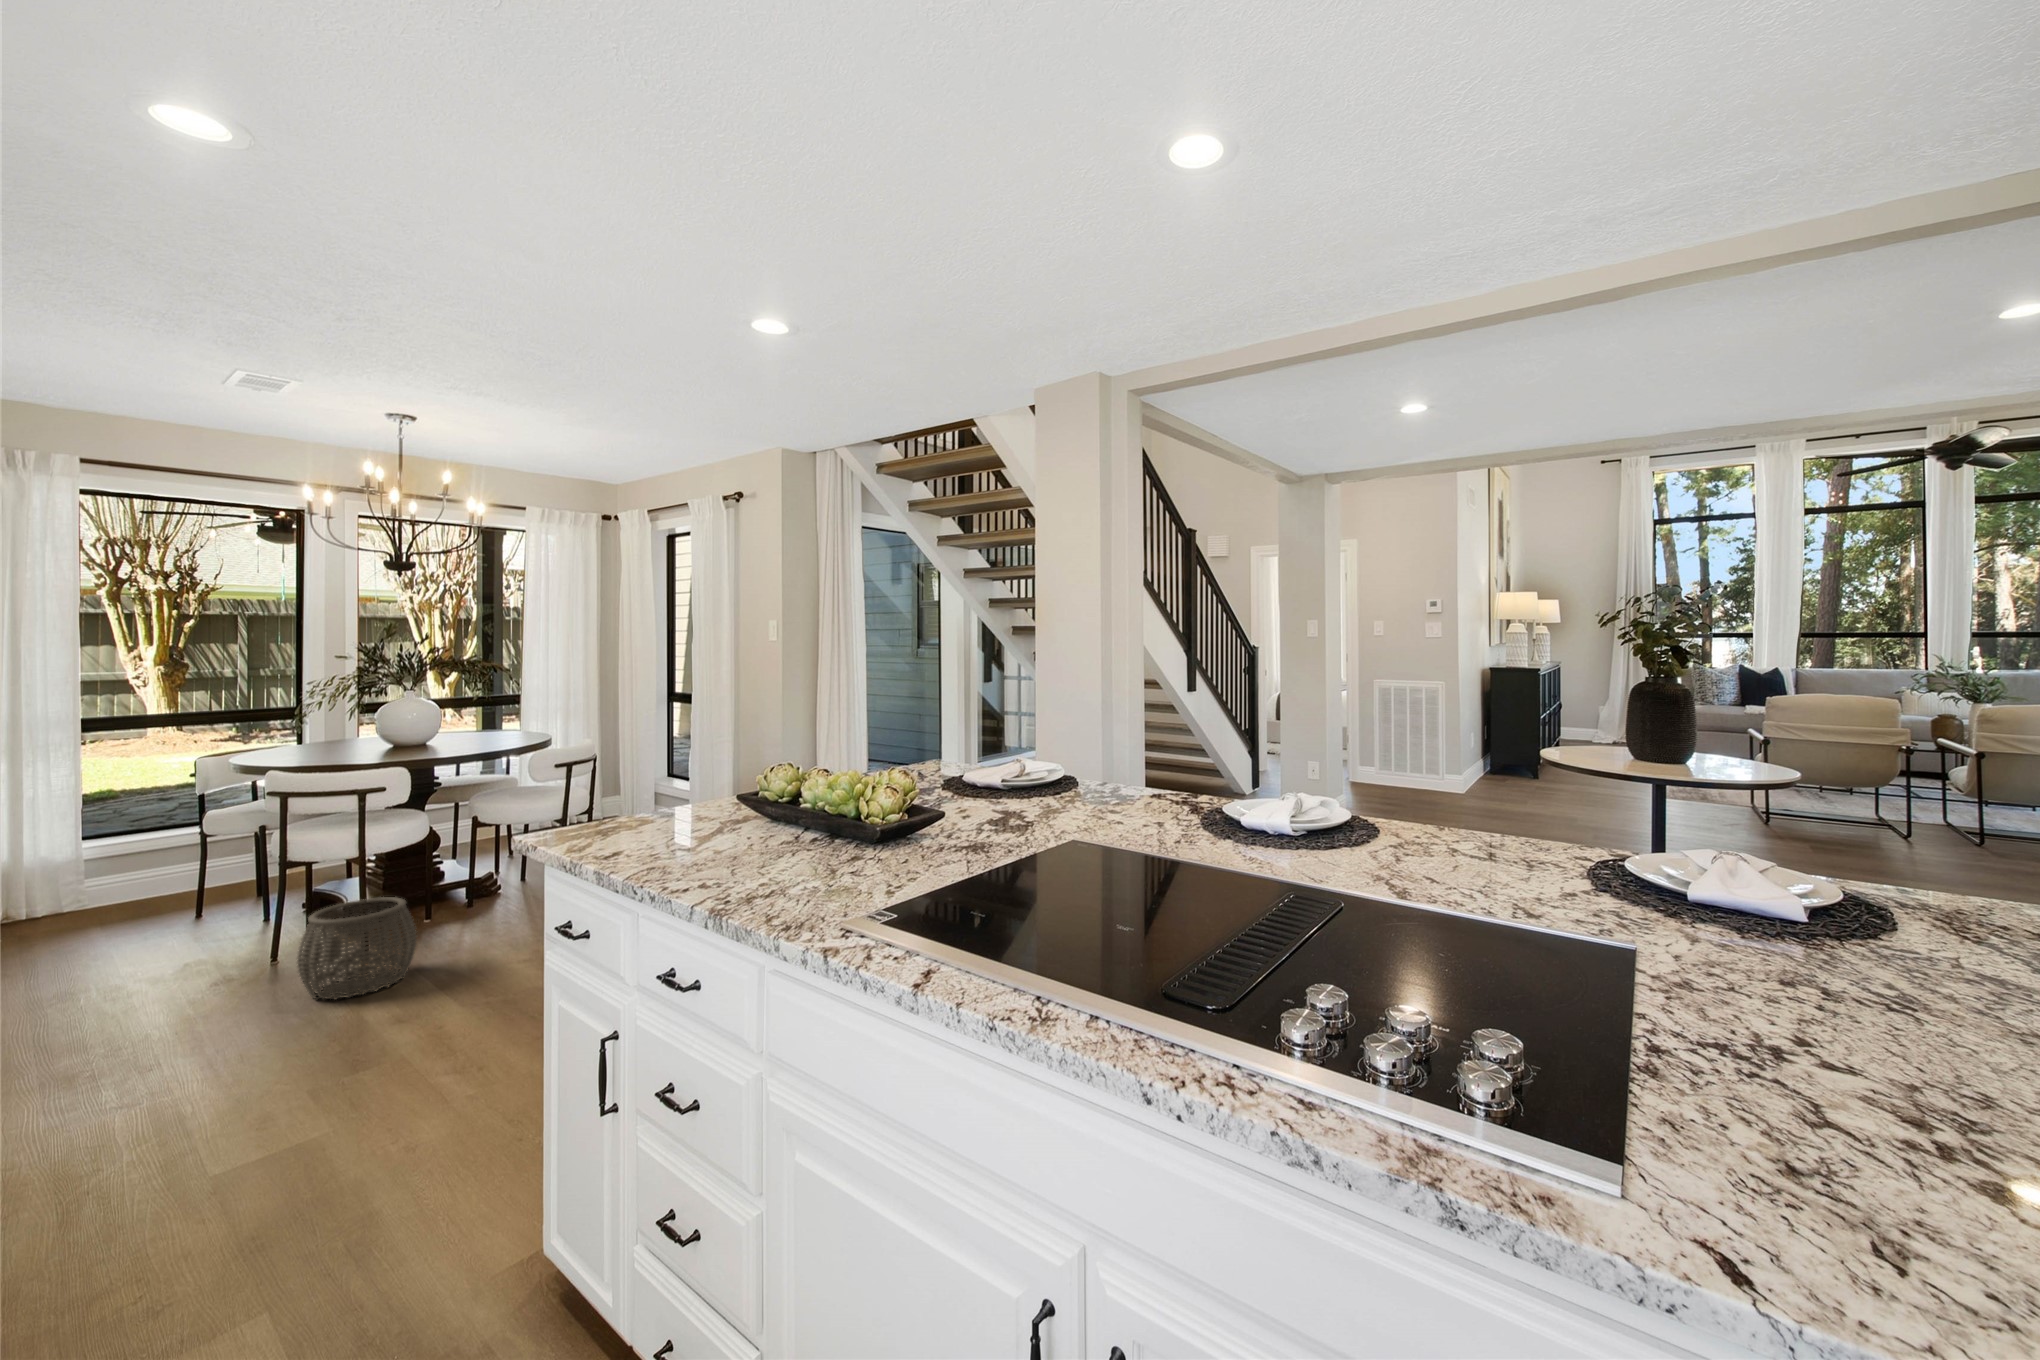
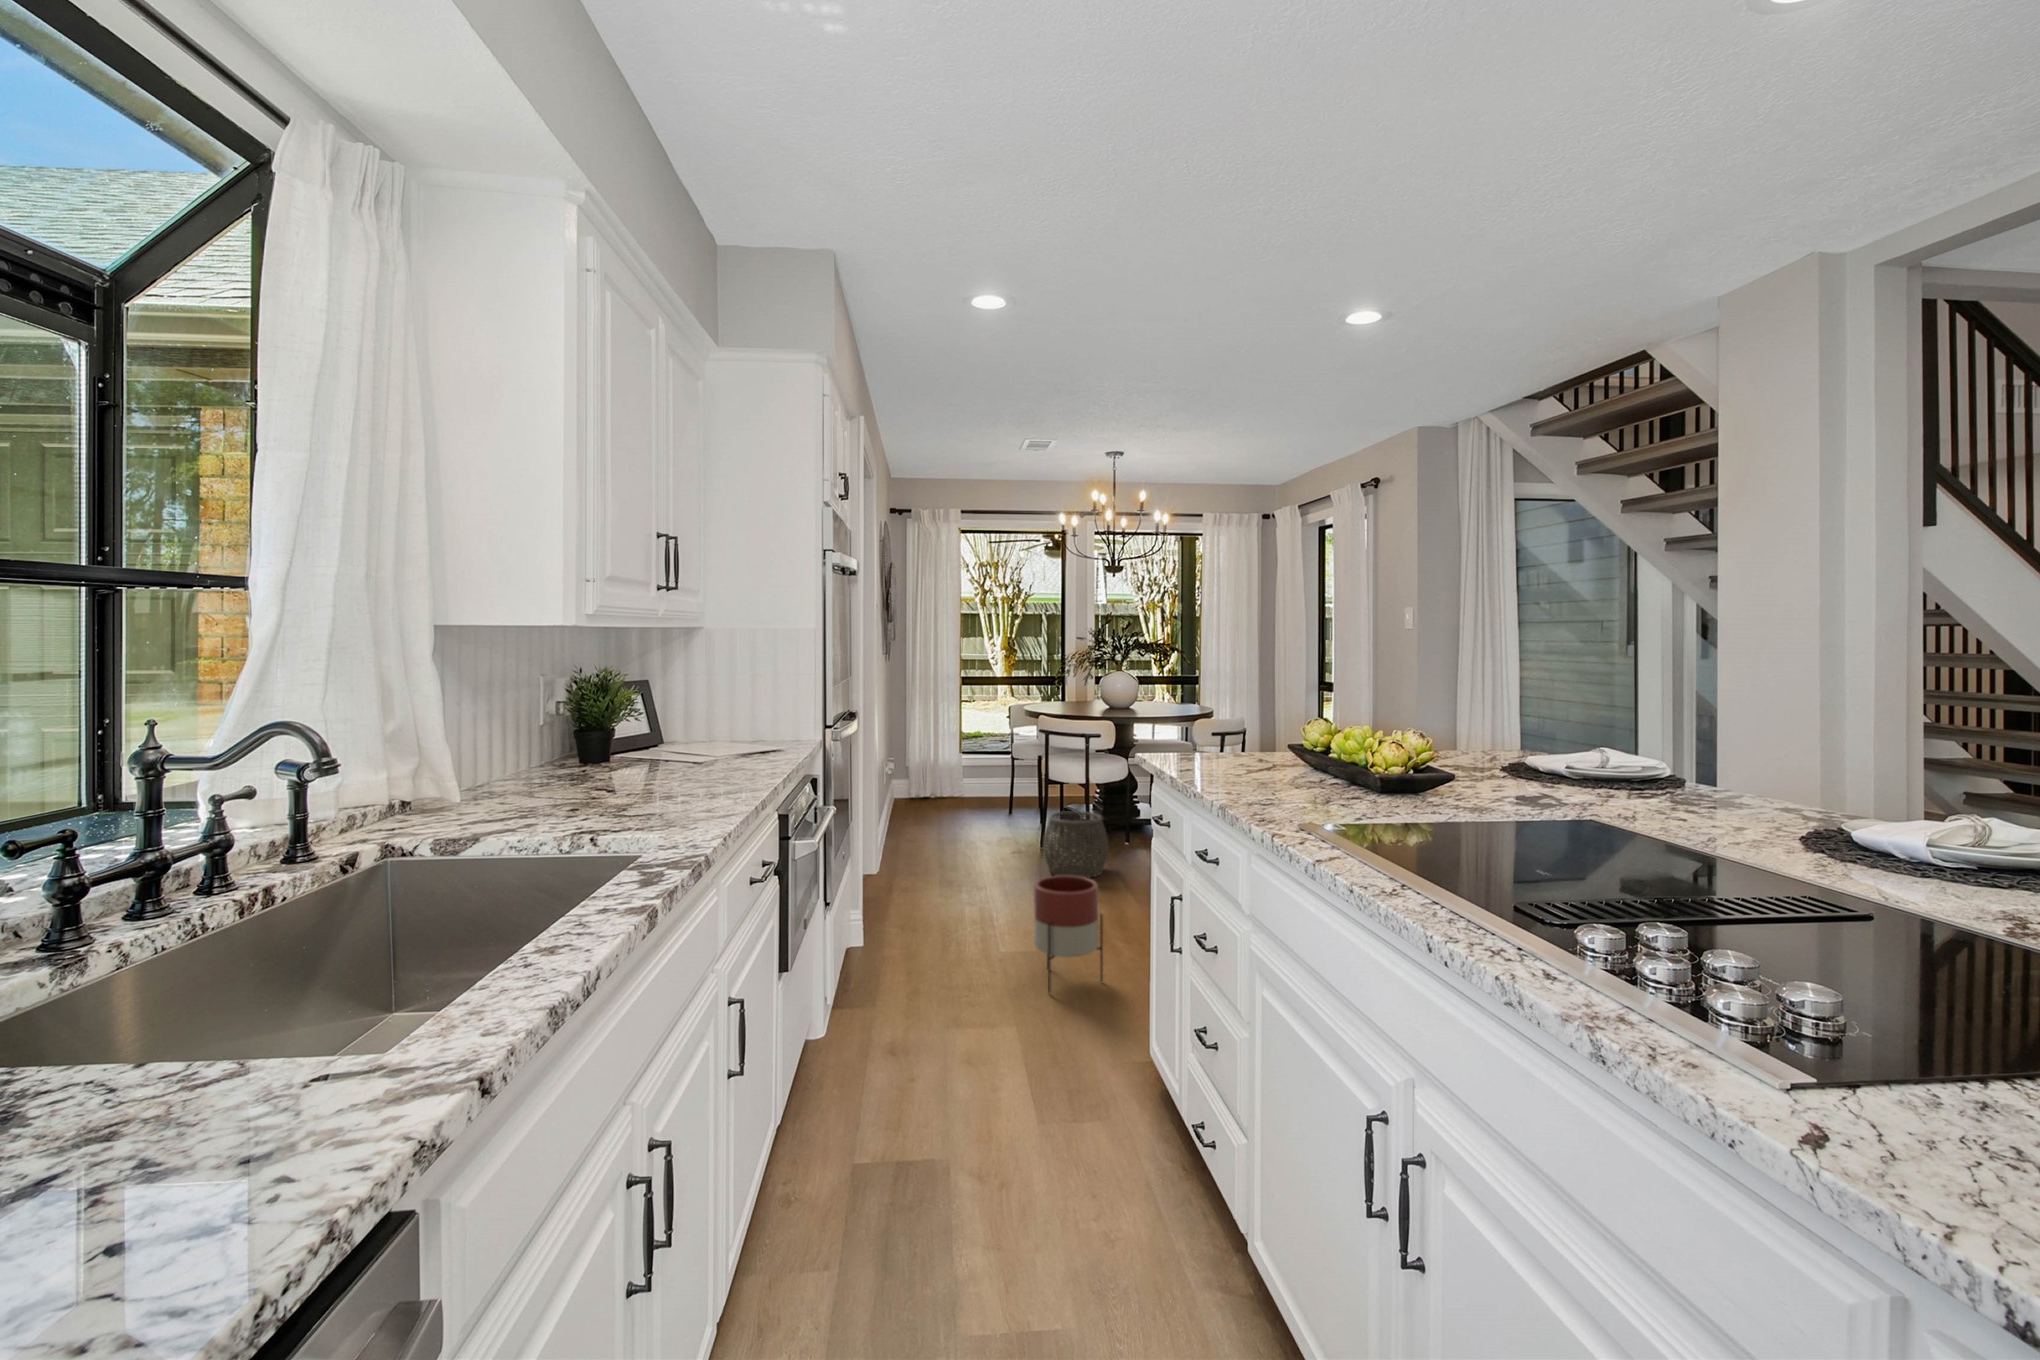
planter: none [335,997,457,1178] -> present [1034,875,1103,993]

